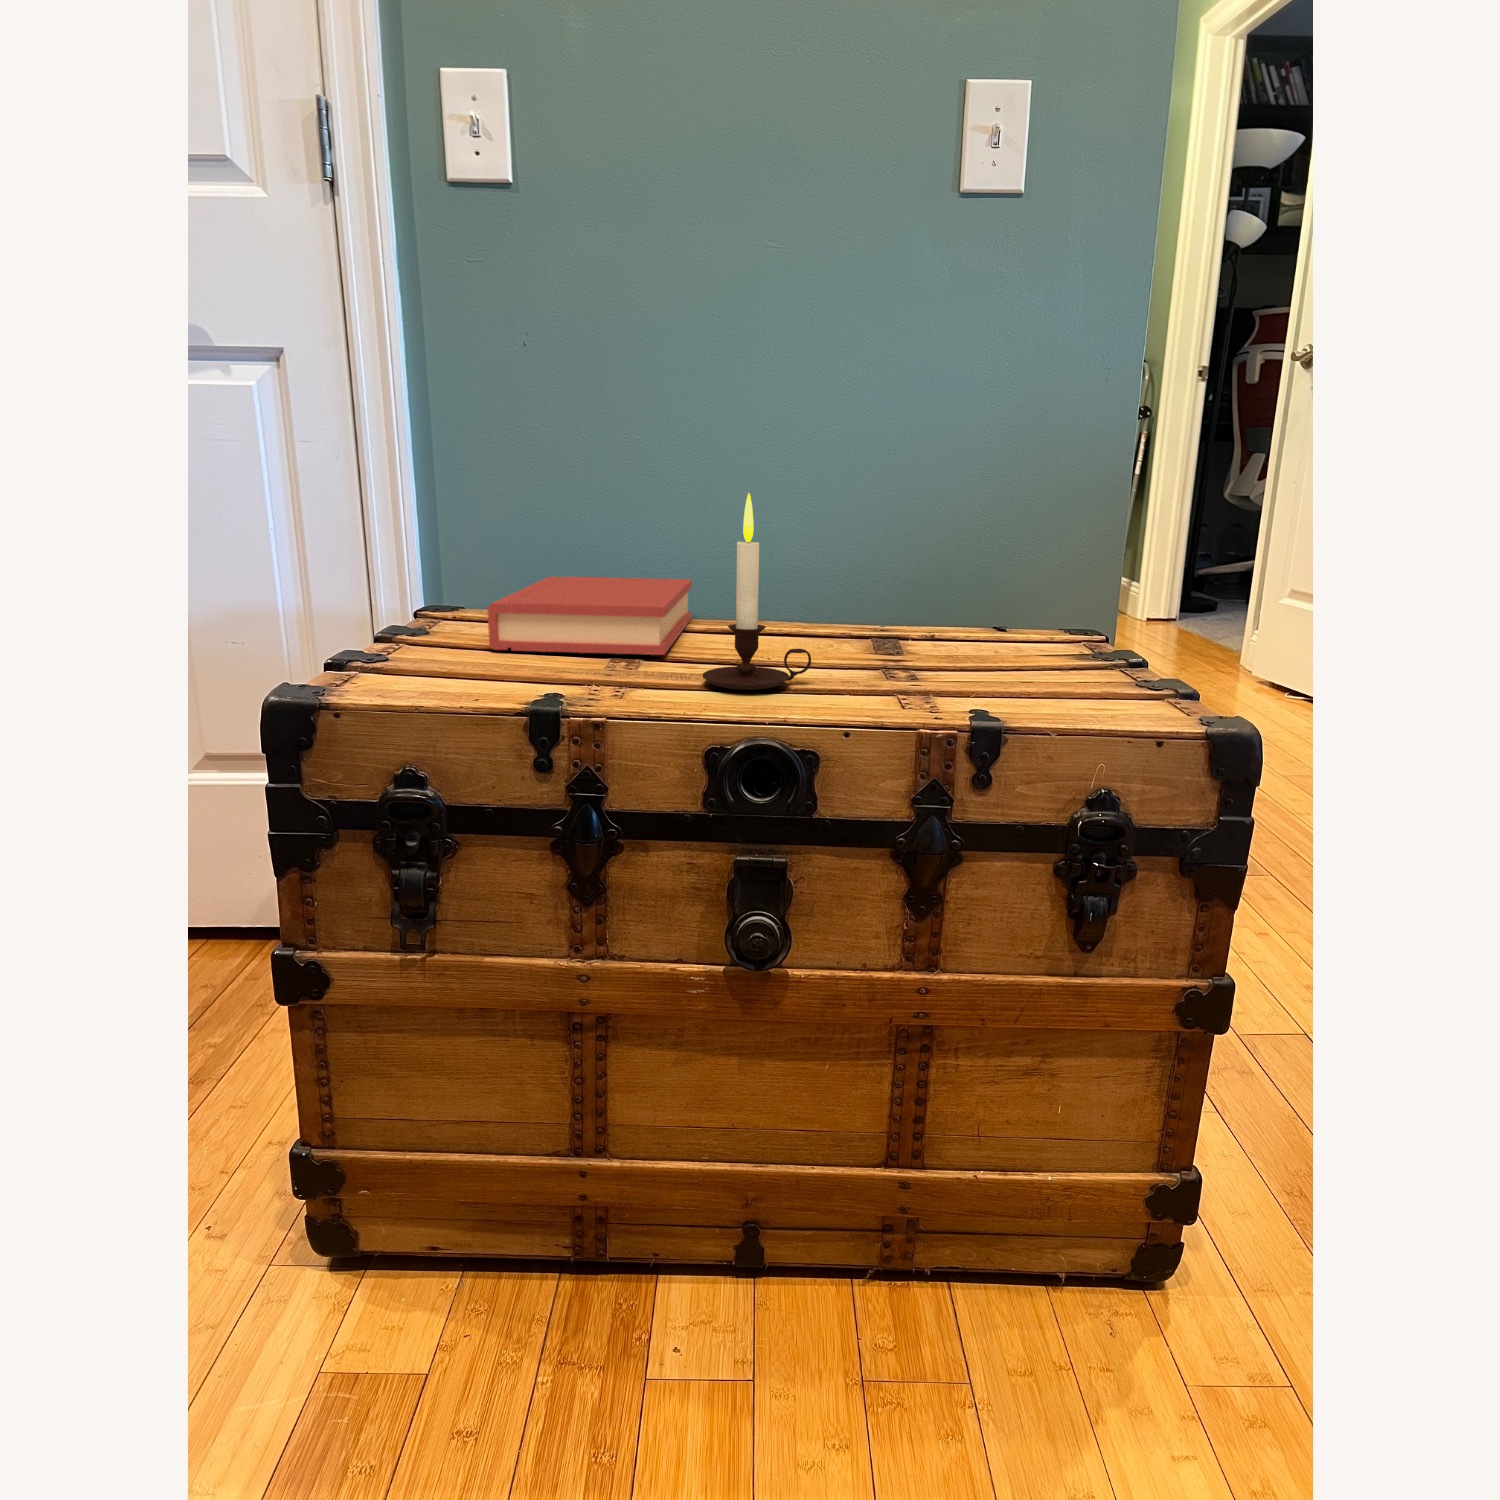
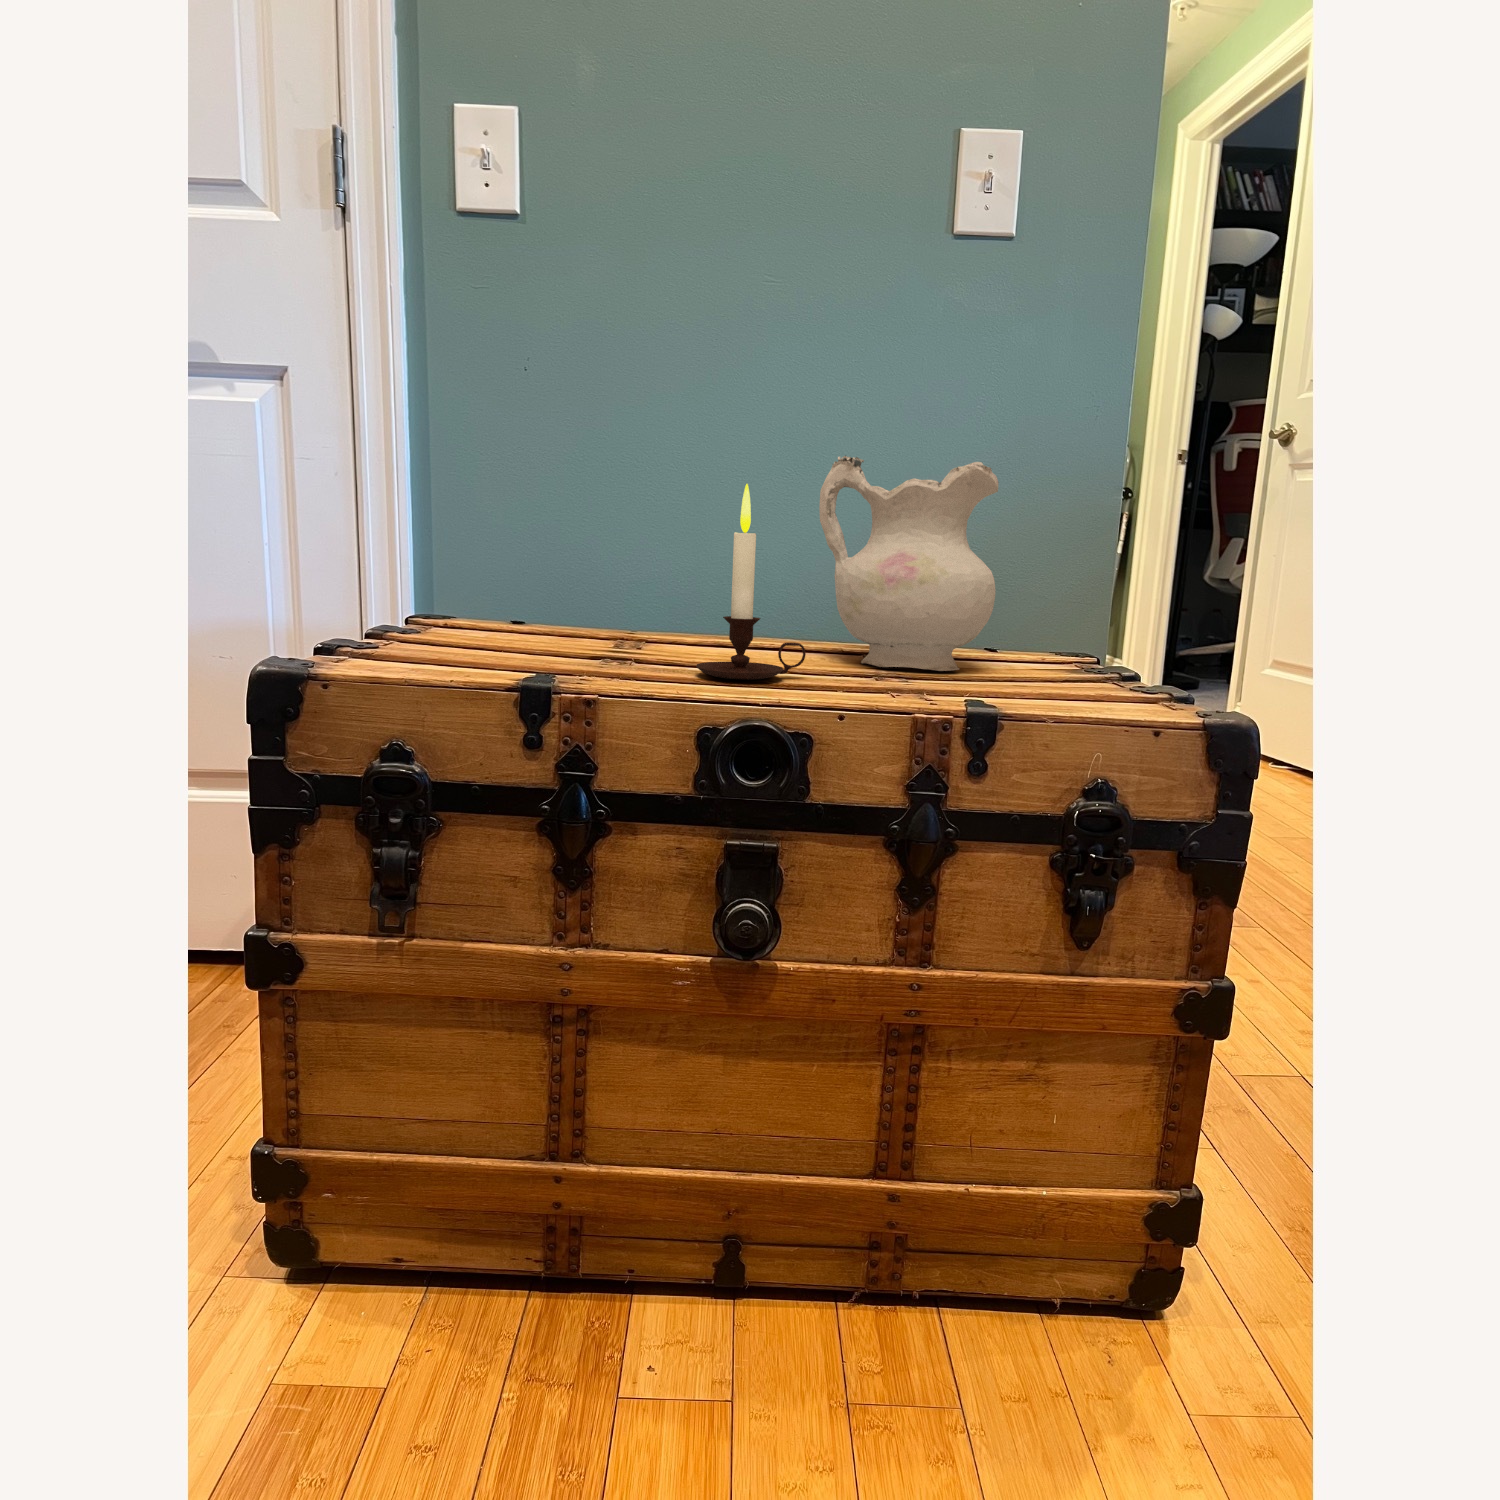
ceramic pitcher: none [823,446,1005,665] -> present [819,456,999,671]
hardback book: present [488,577,692,655] -> none [482,589,686,653]

